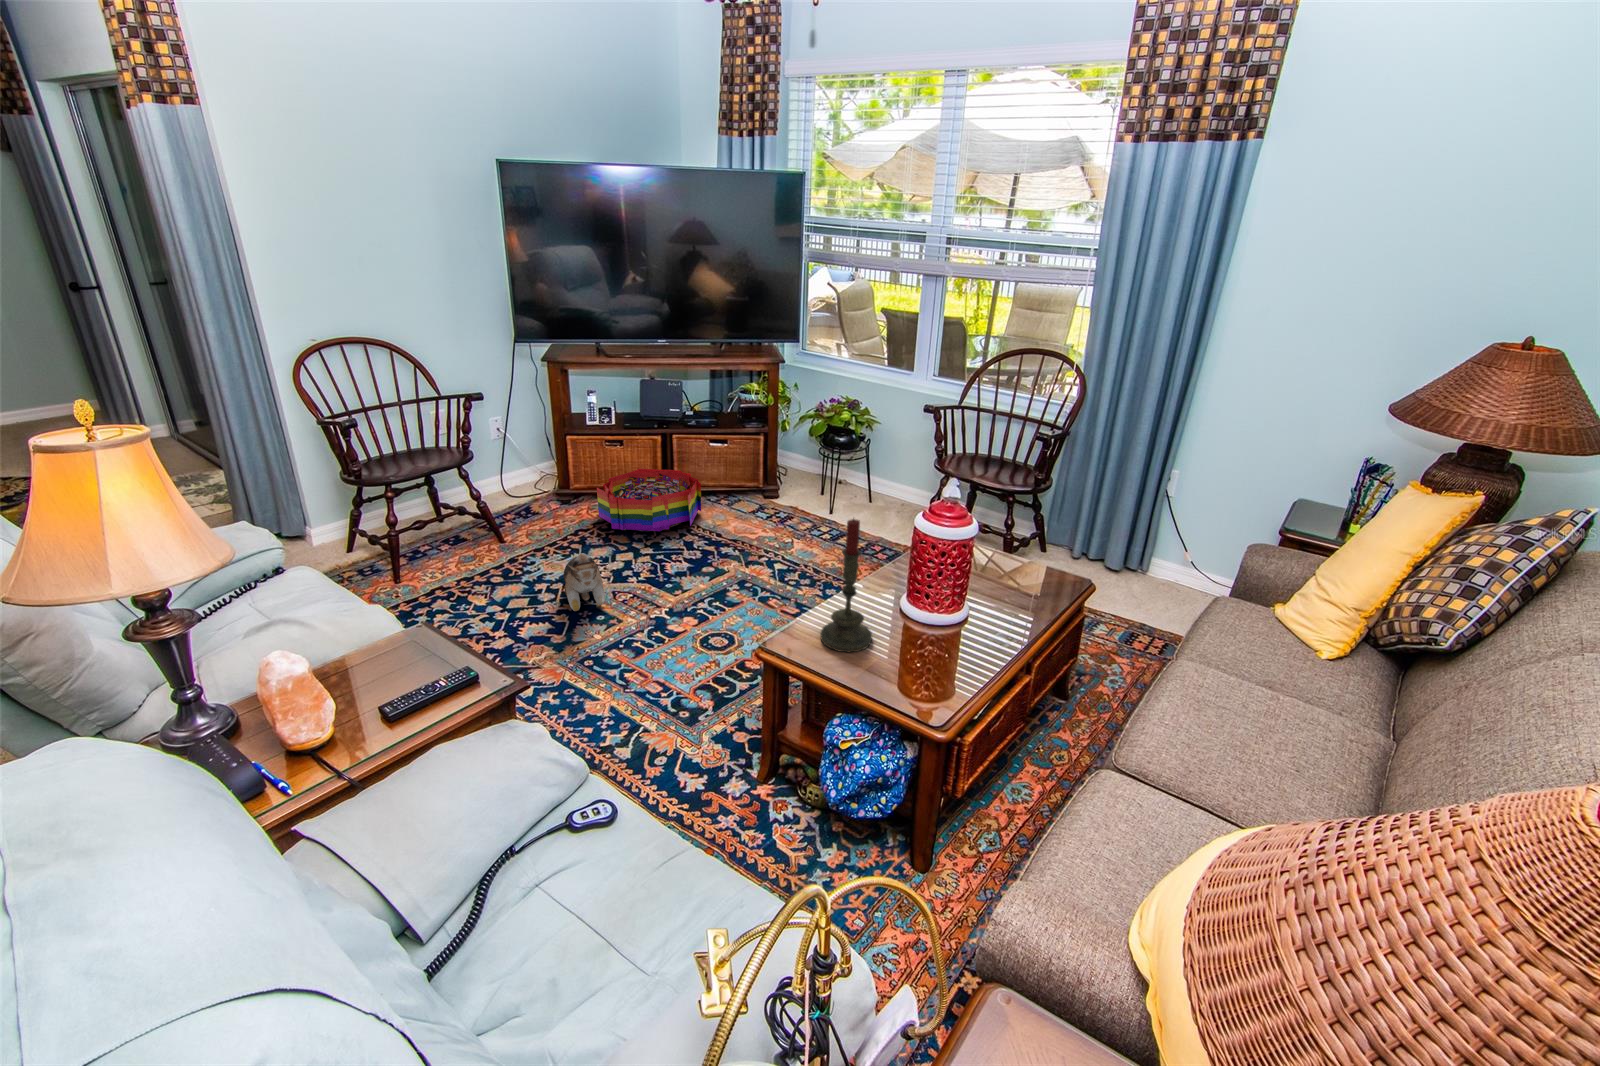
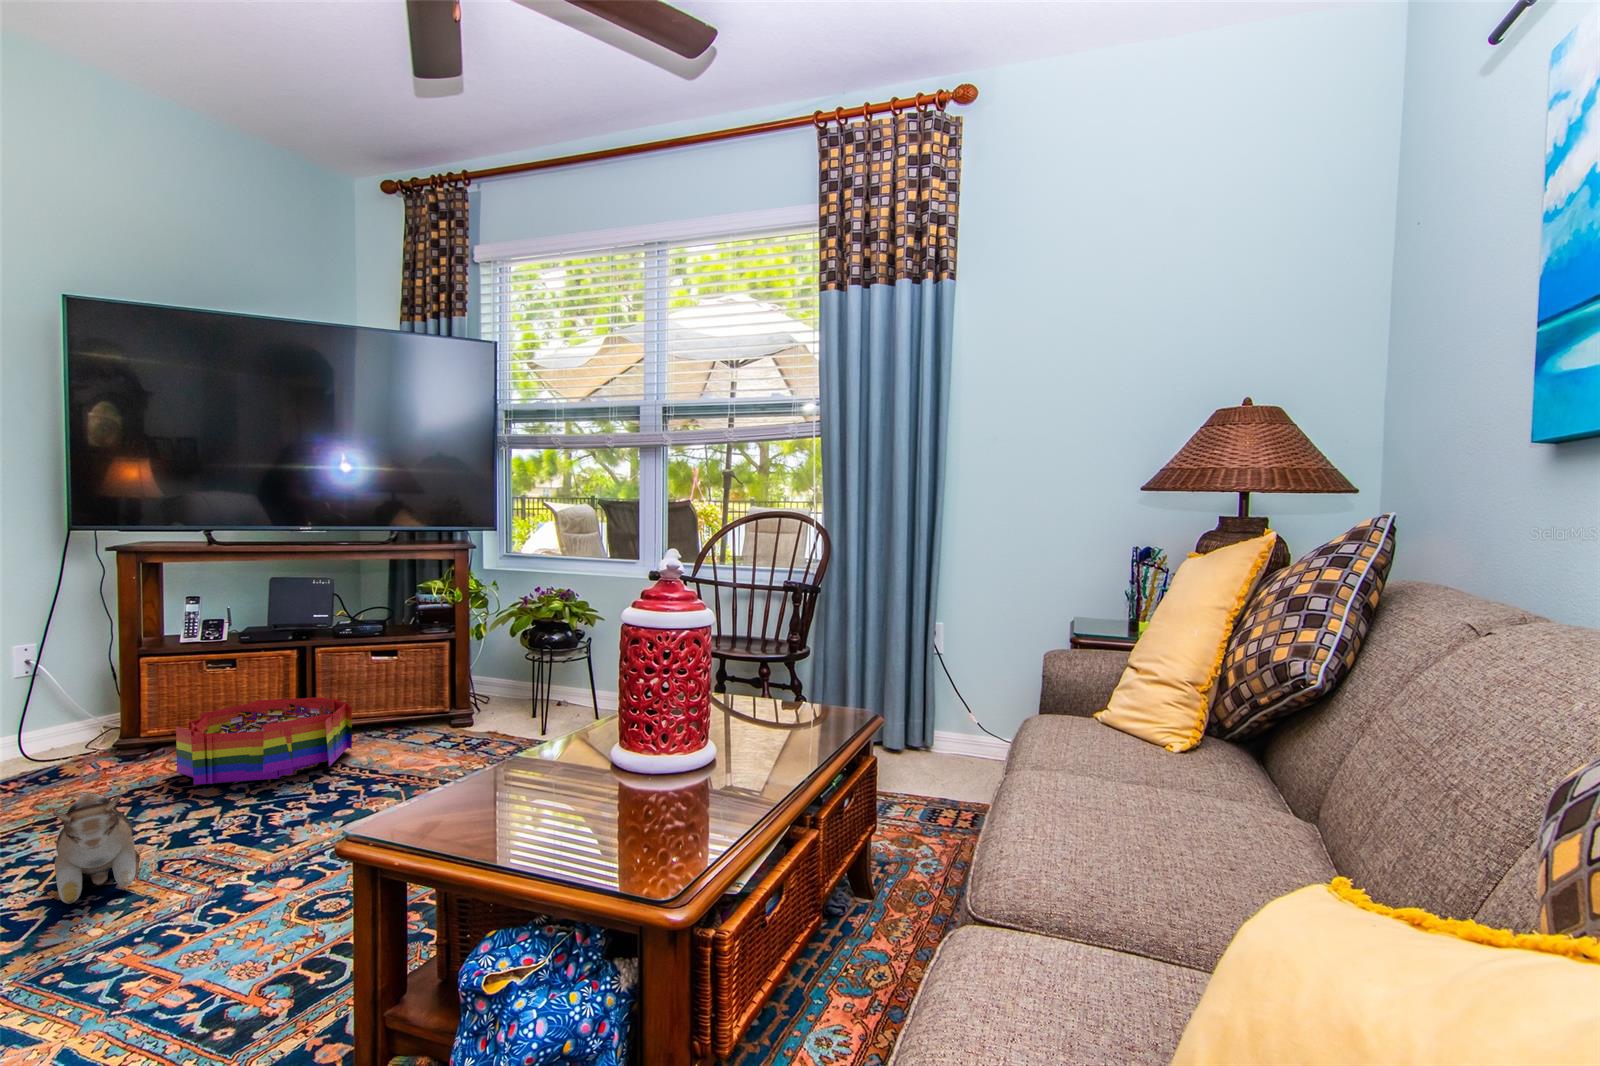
candle: present [821,519,872,652] -> none [470,592,559,825]

